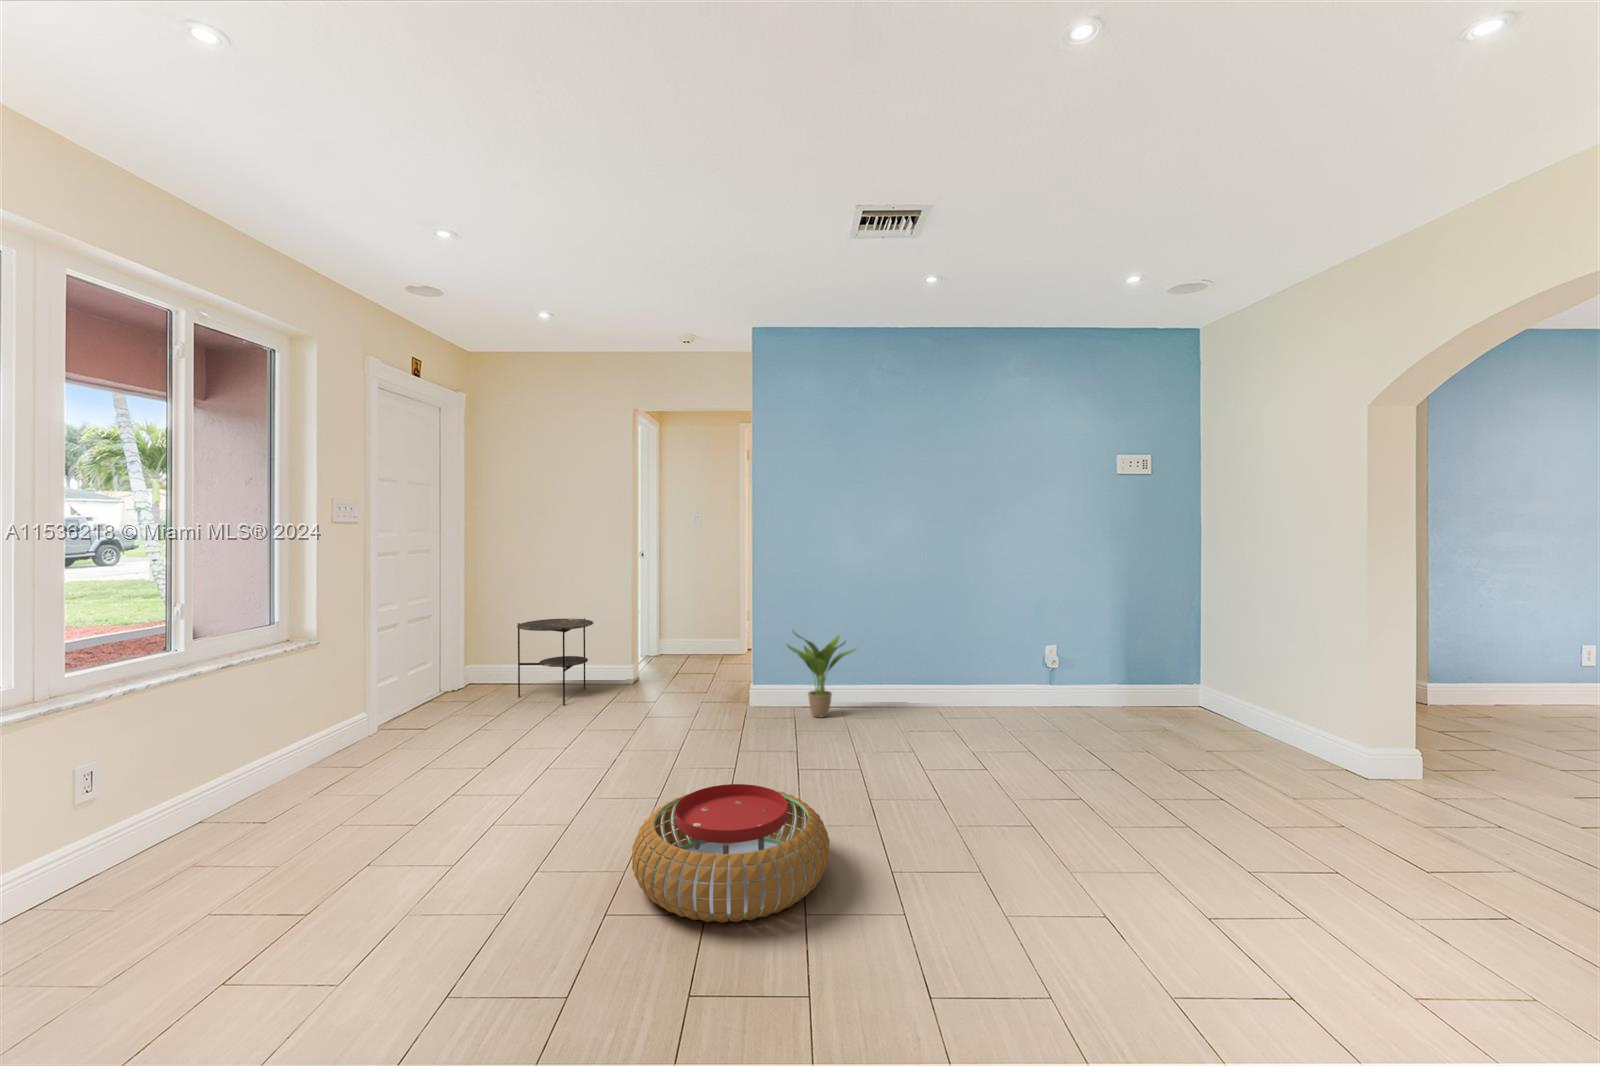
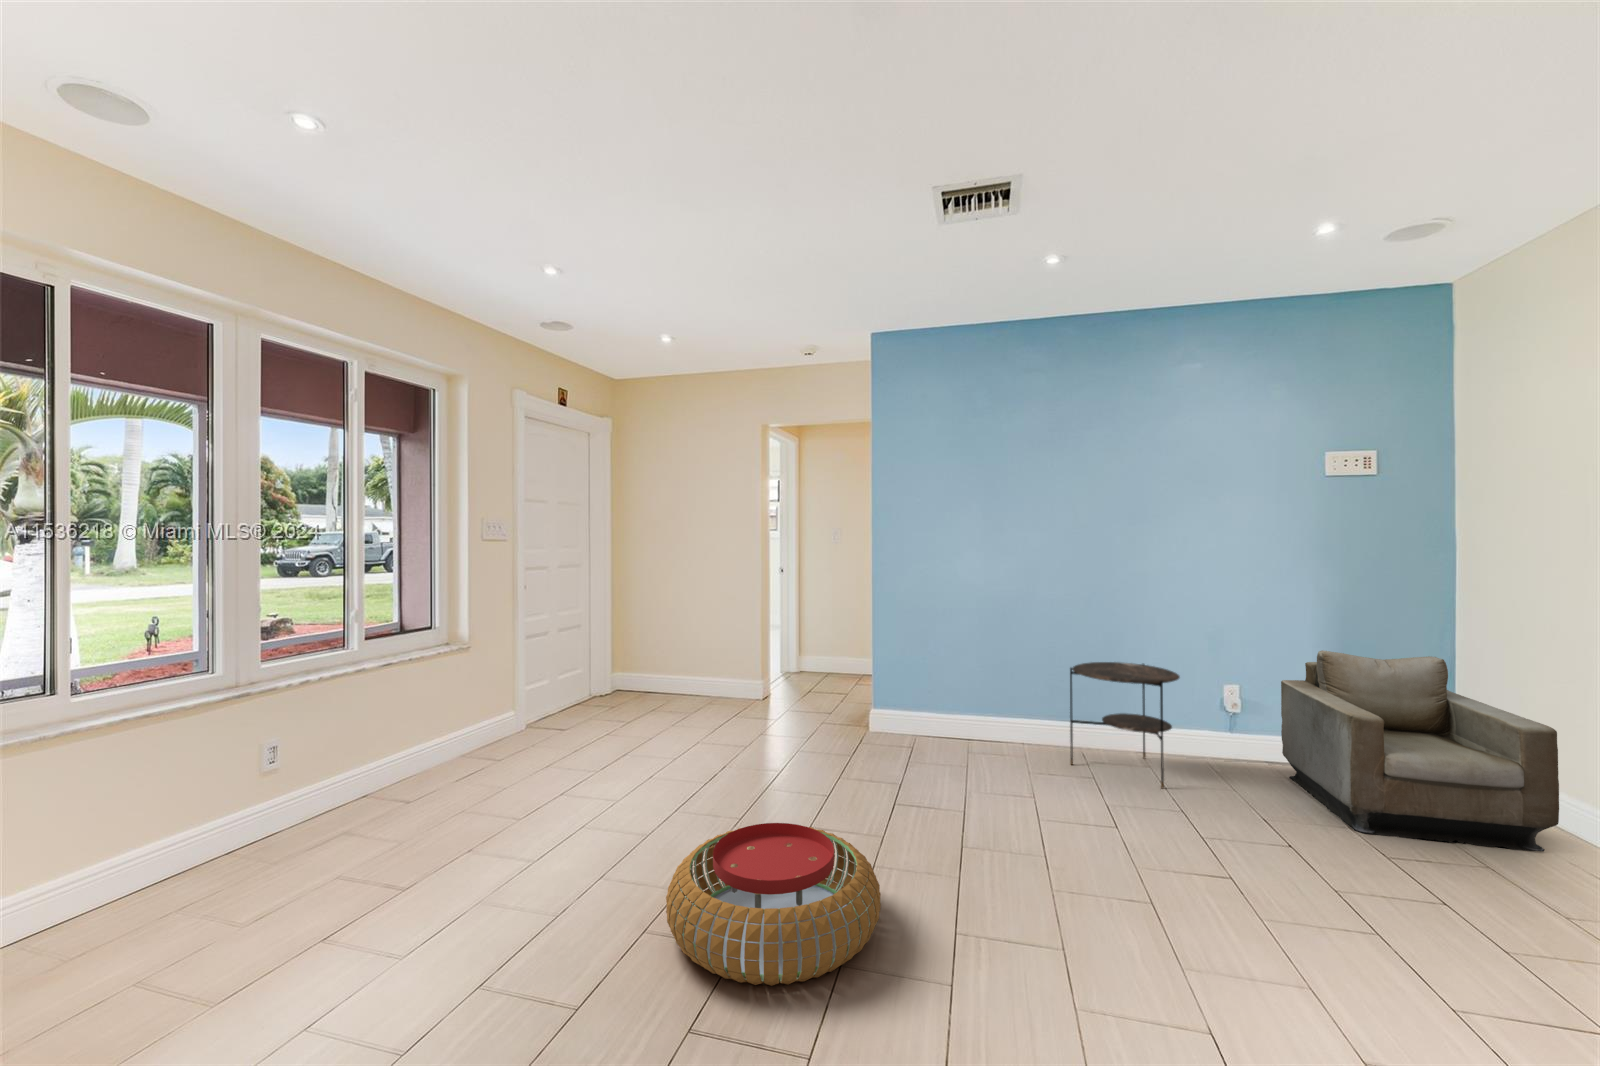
armchair: none [1056,614,1270,751] -> present [1281,650,1559,852]
side table: present [517,619,593,705] -> present [1070,662,1180,788]
potted plant: present [787,631,856,717] -> none [905,651,984,748]

